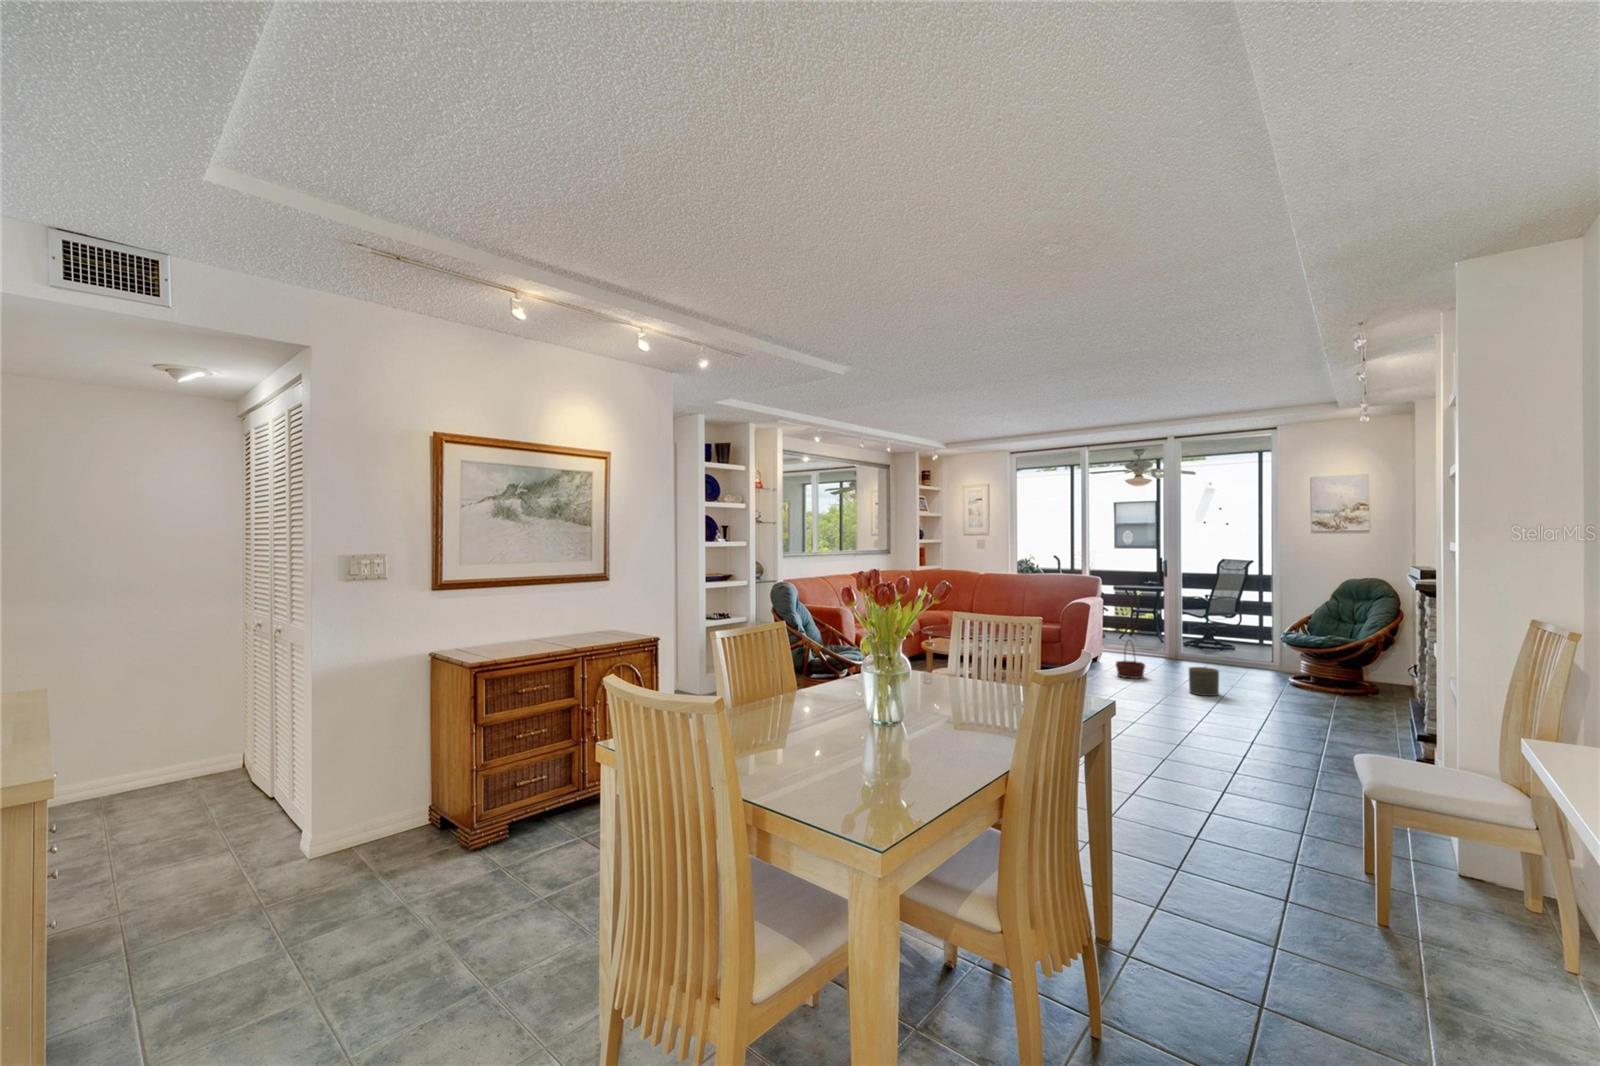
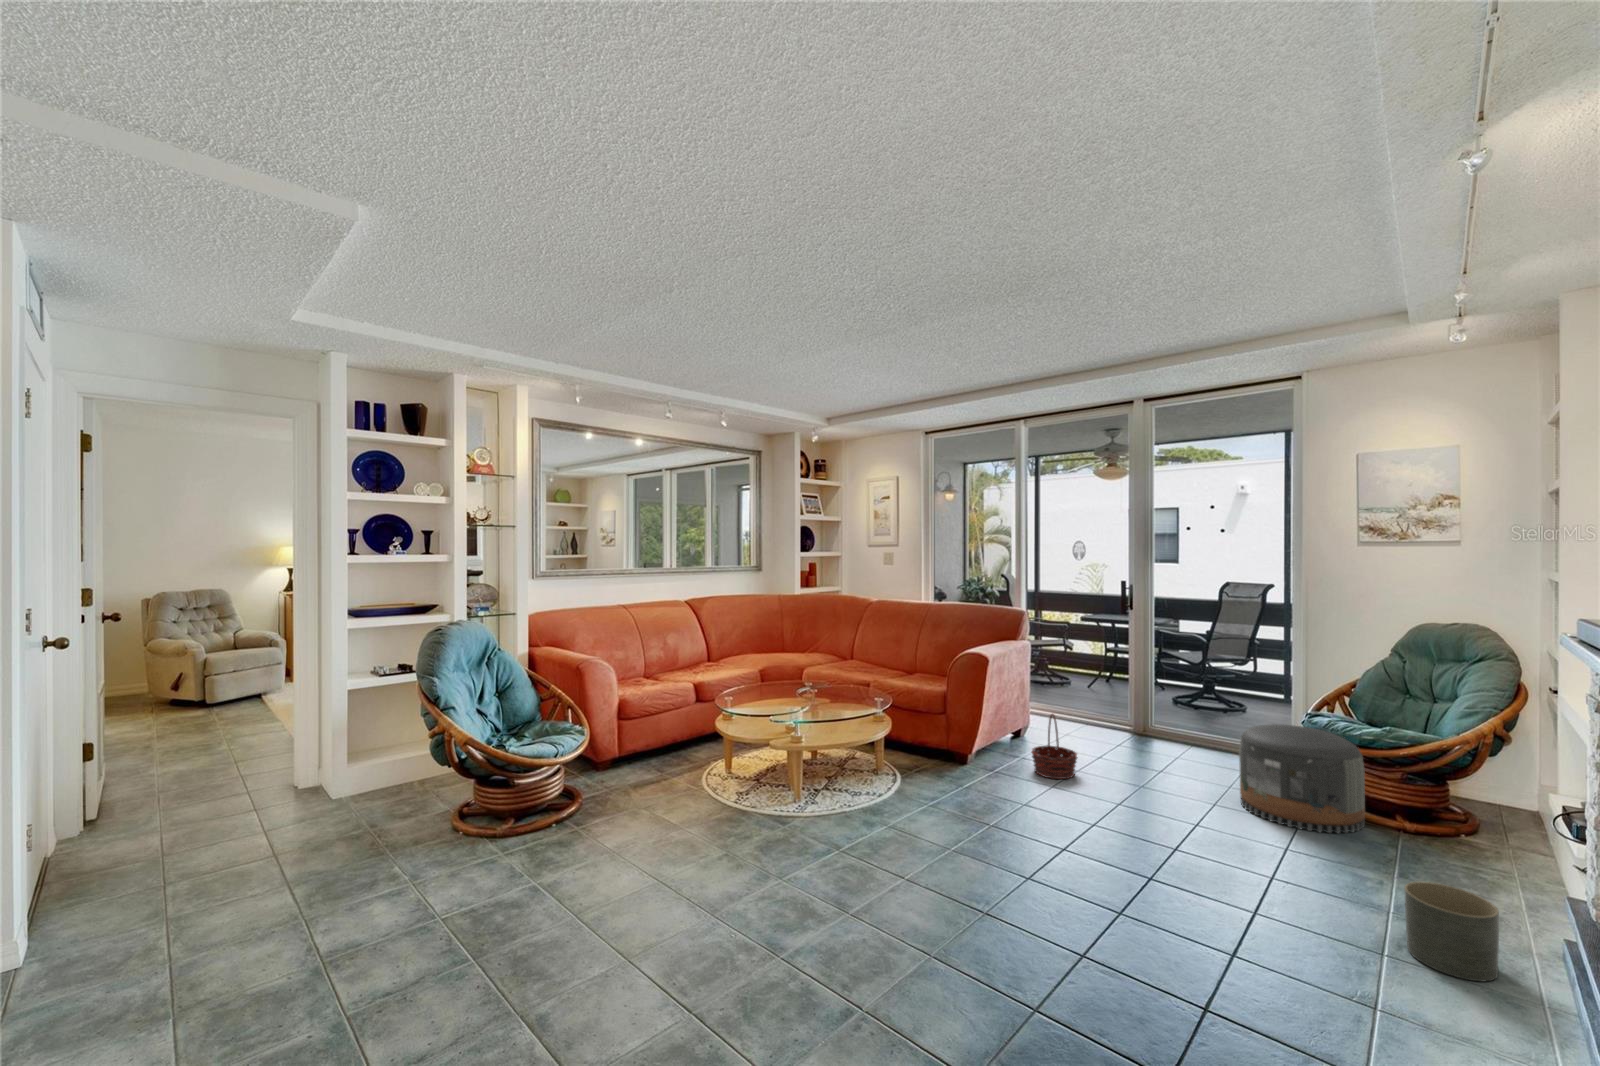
pouf: none [1245,640,1317,694] -> present [1239,724,1365,833]
planter: present [1189,667,1219,696] -> present [1404,882,1499,981]

